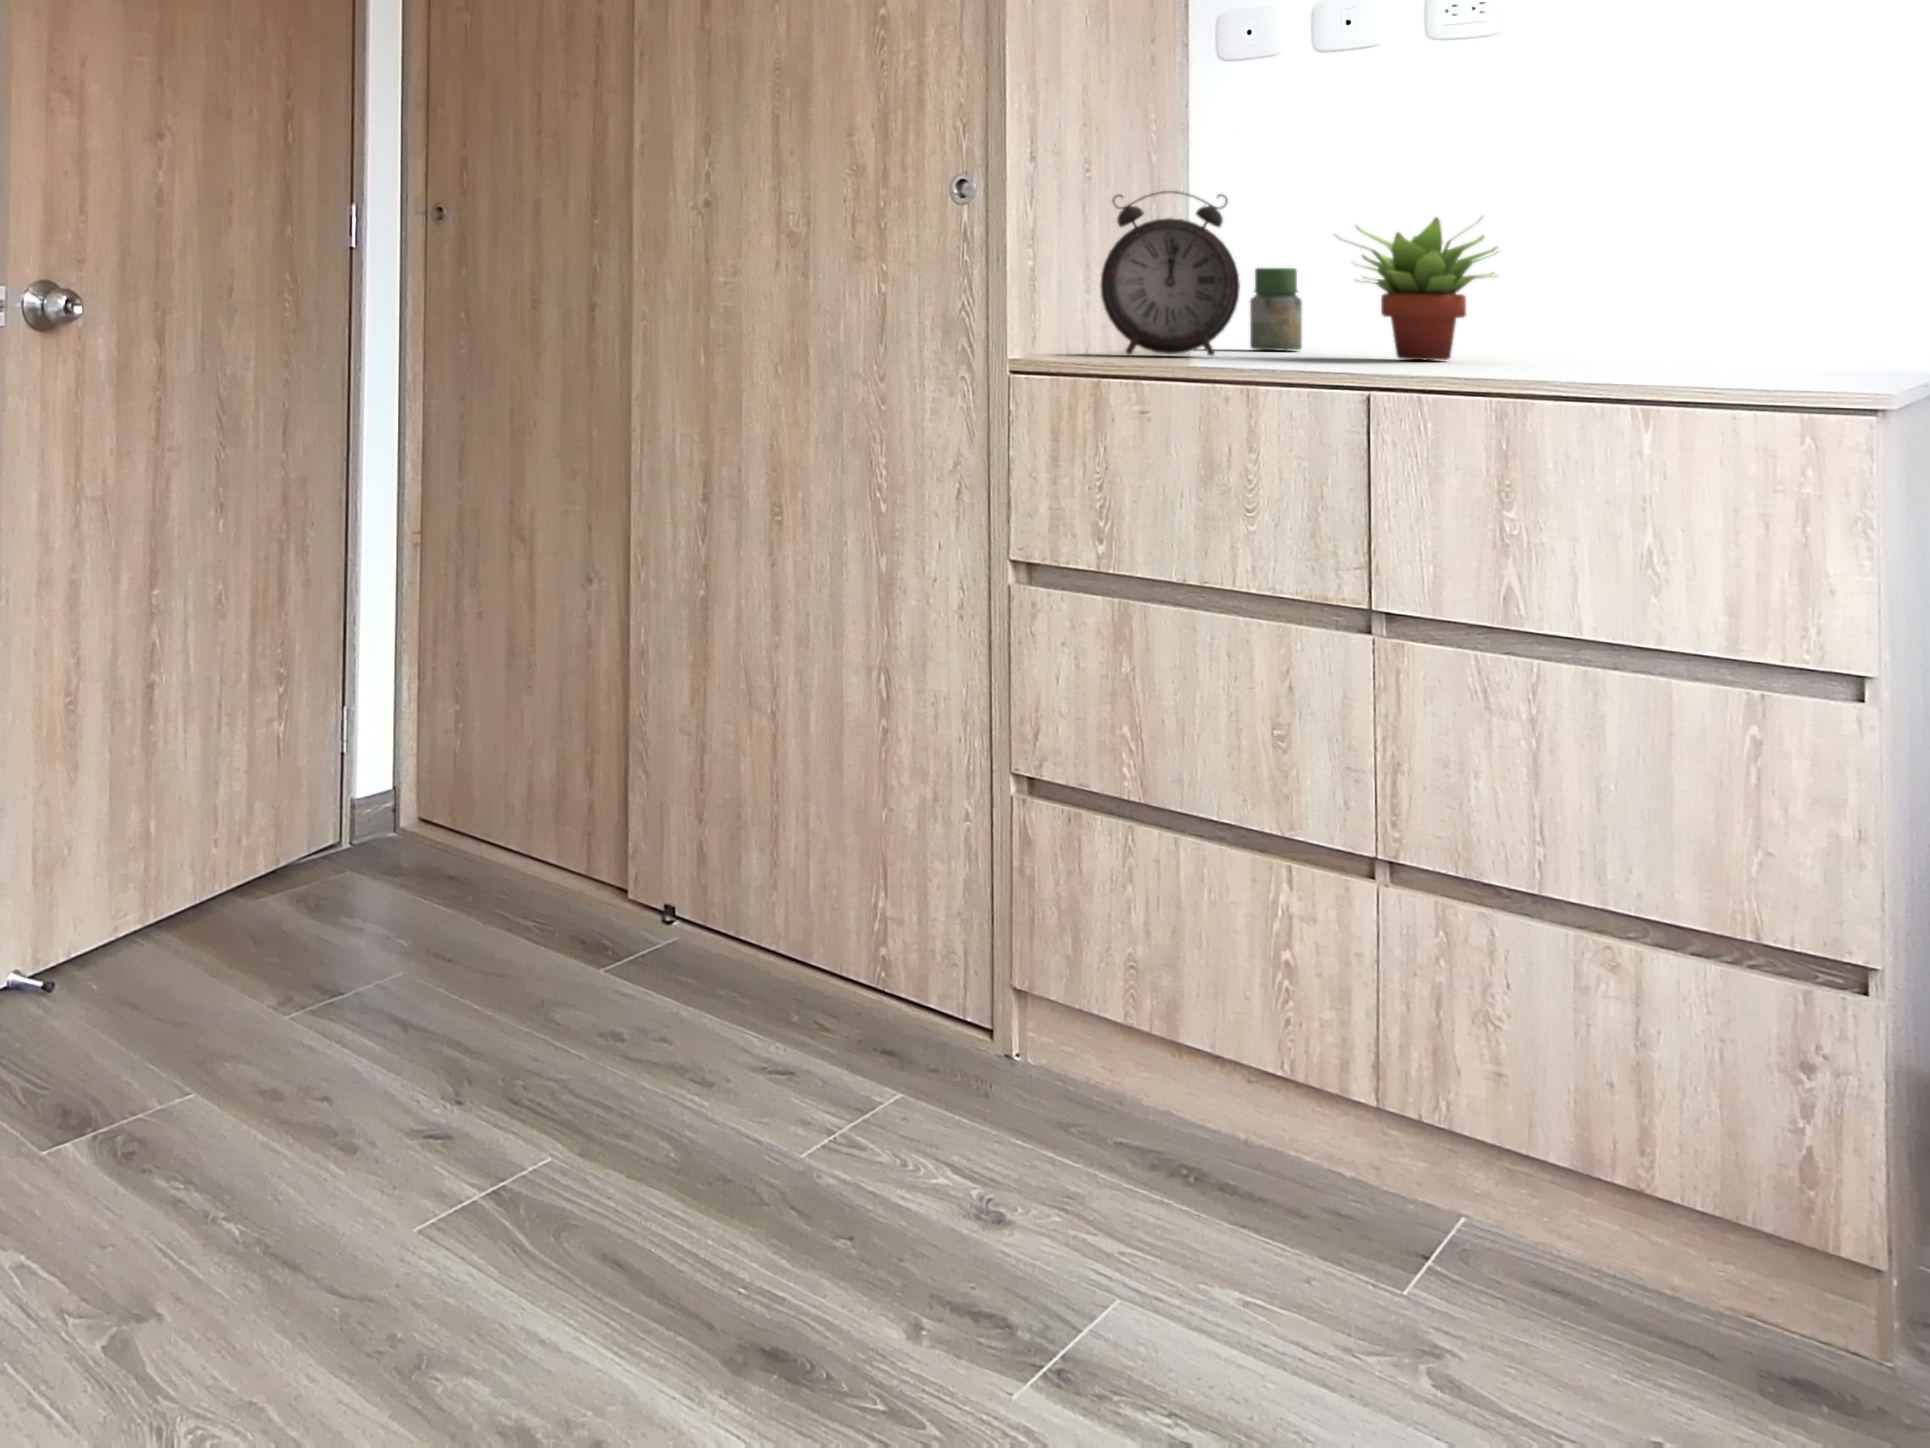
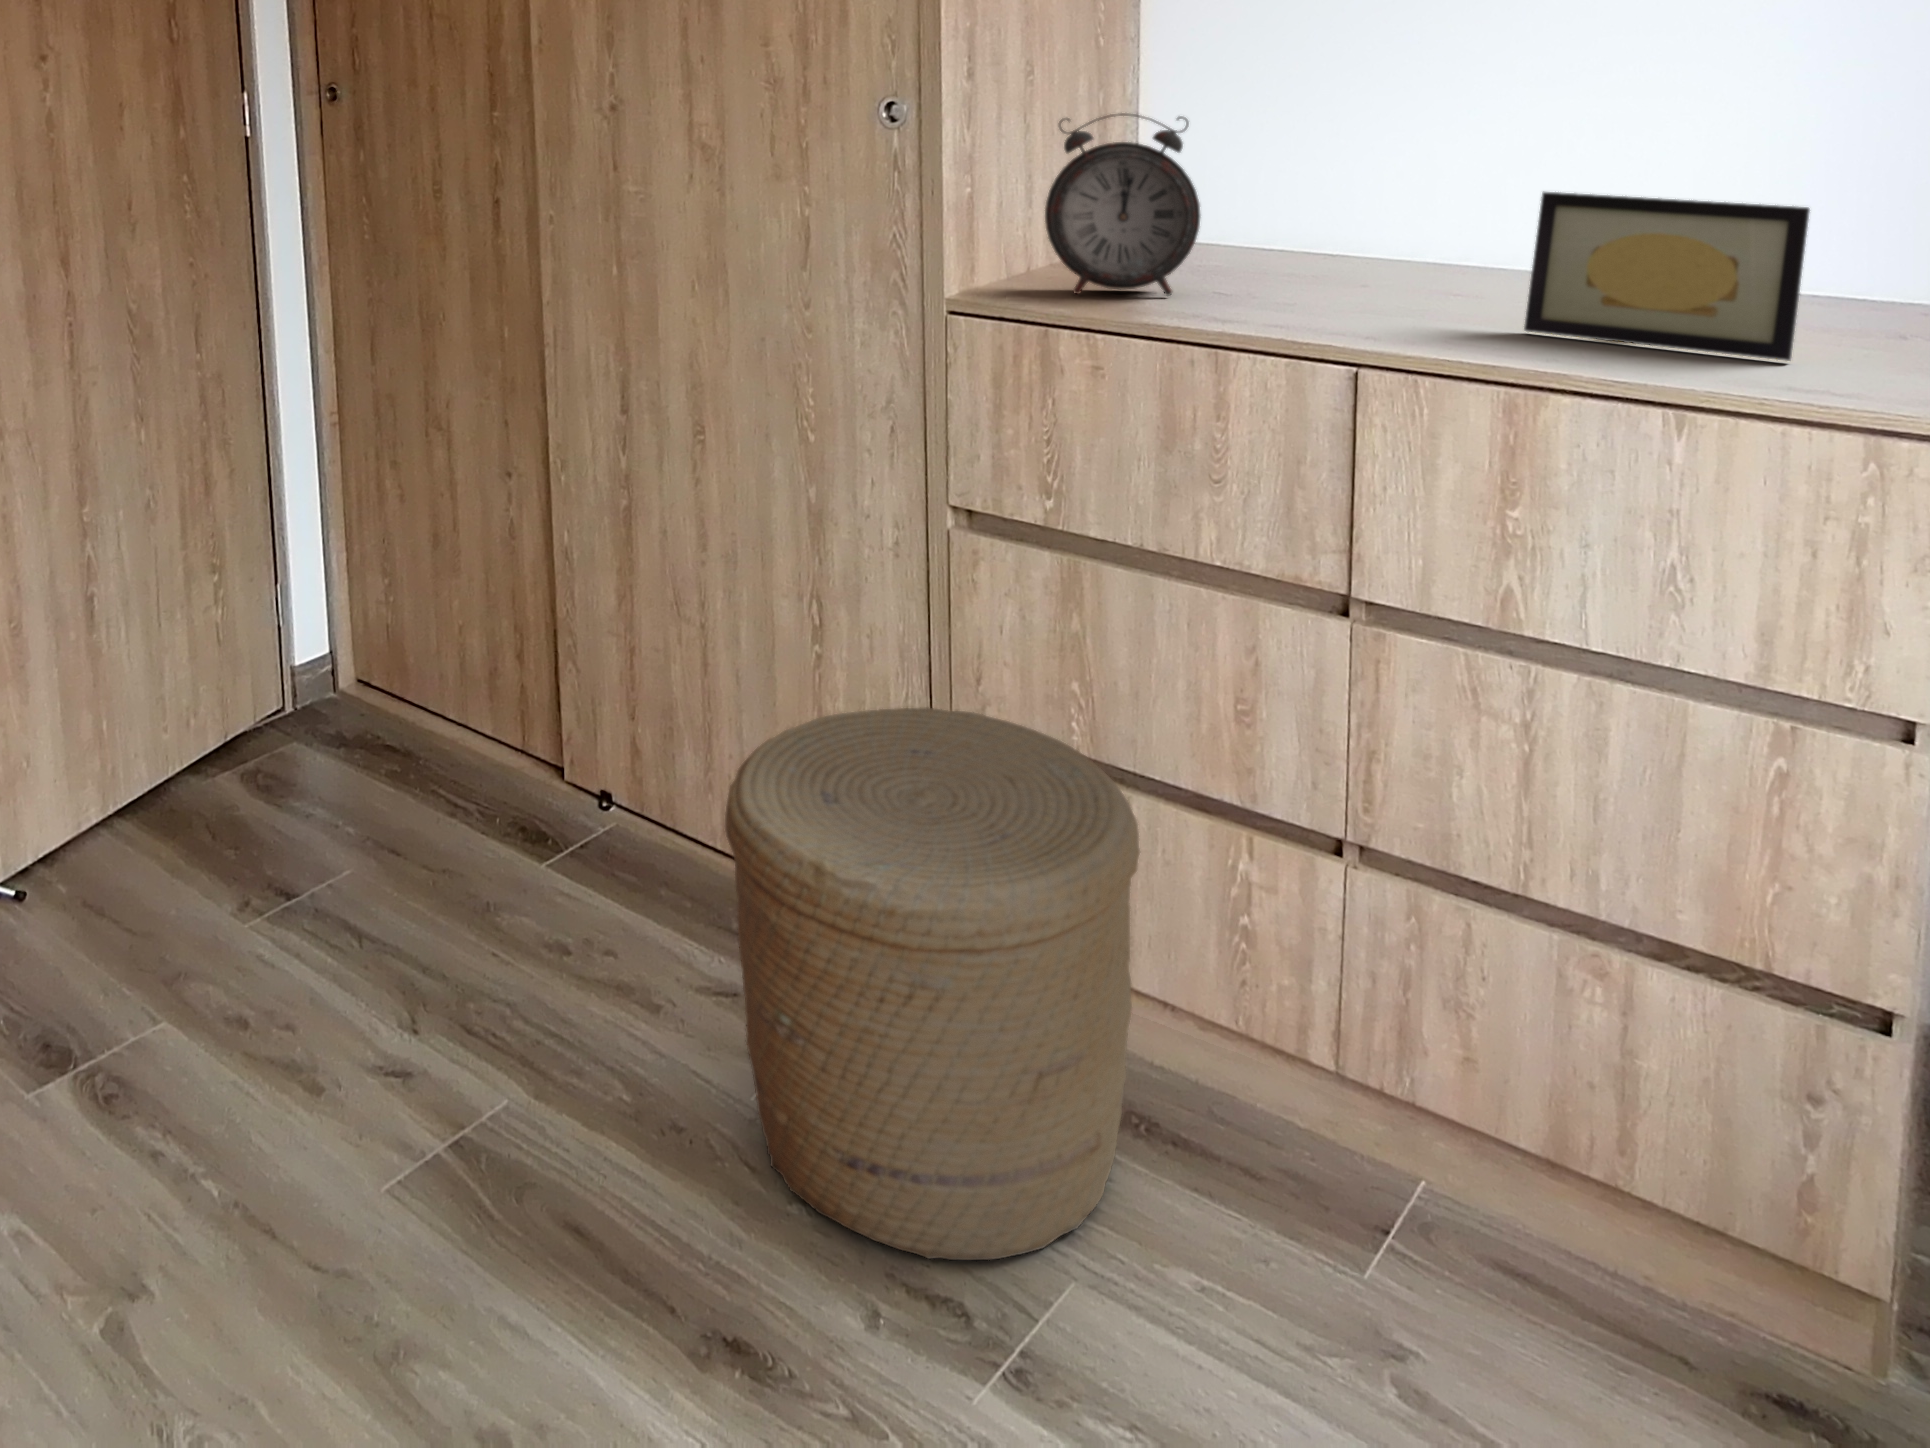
succulent plant: present [1338,217,1497,360] -> none [1309,134,1500,297]
picture frame: none [1518,244,1747,378] -> present [1524,192,1810,361]
jar: present [1250,268,1302,351] -> none [1204,166,1263,260]
woven basket: none [785,754,1184,1281] -> present [725,708,1140,1260]

